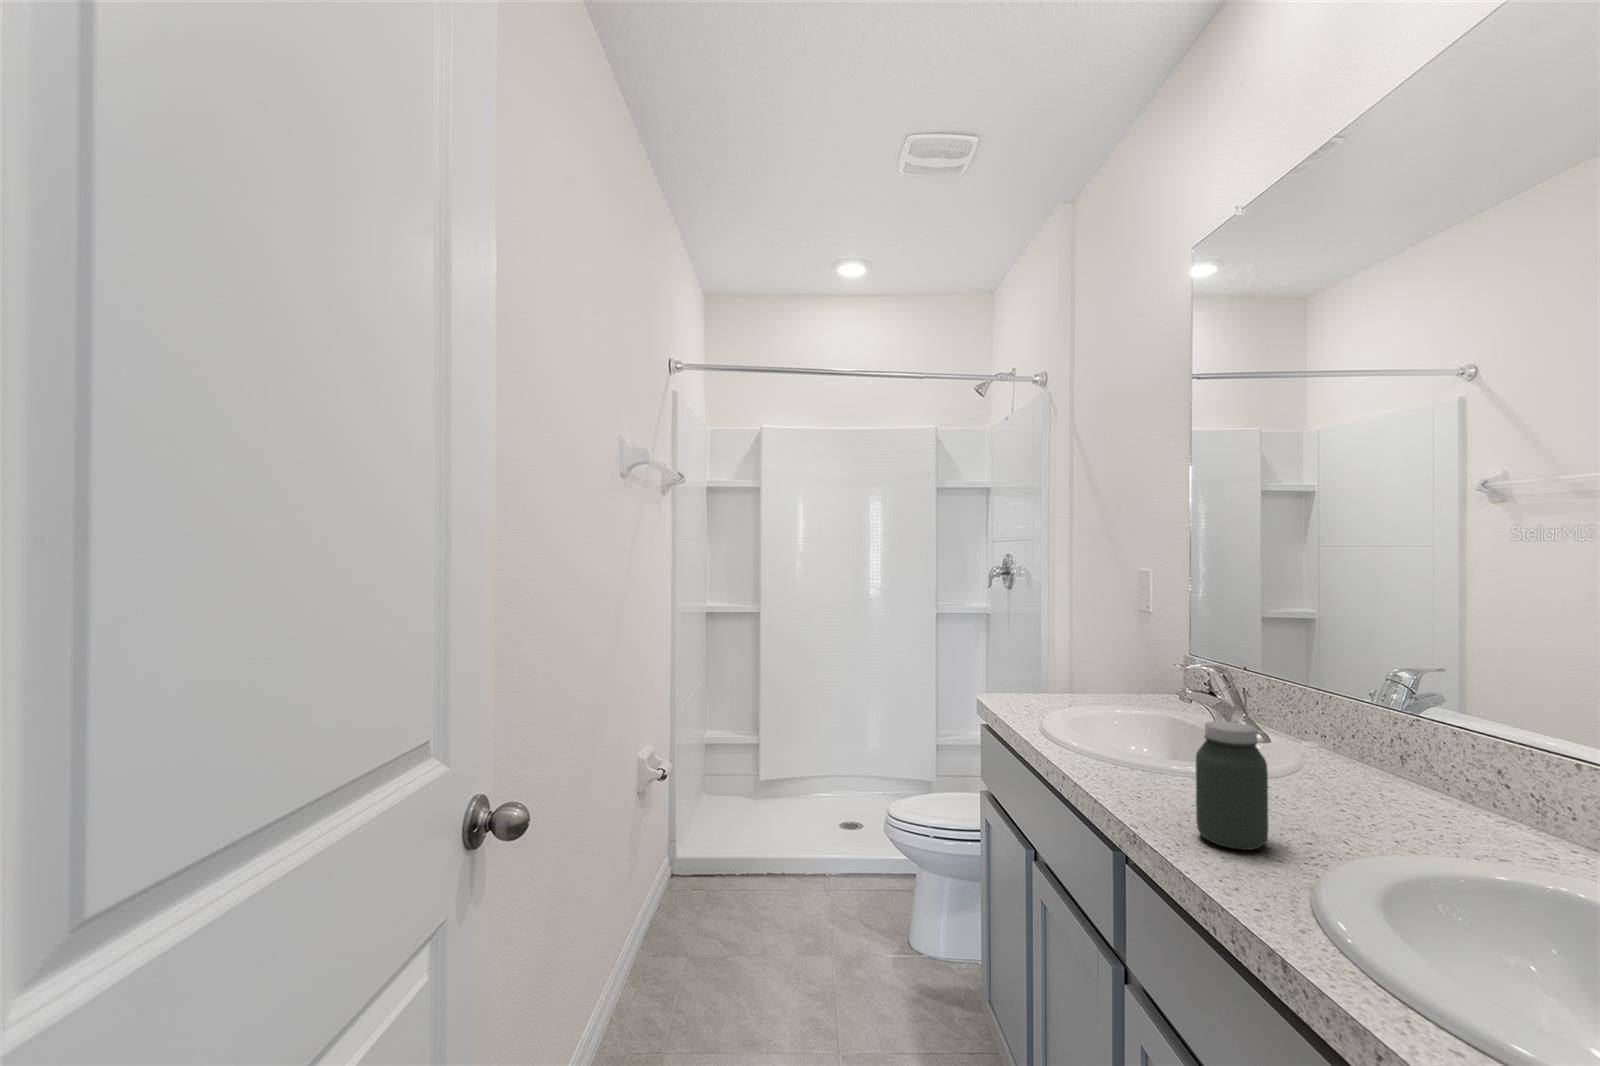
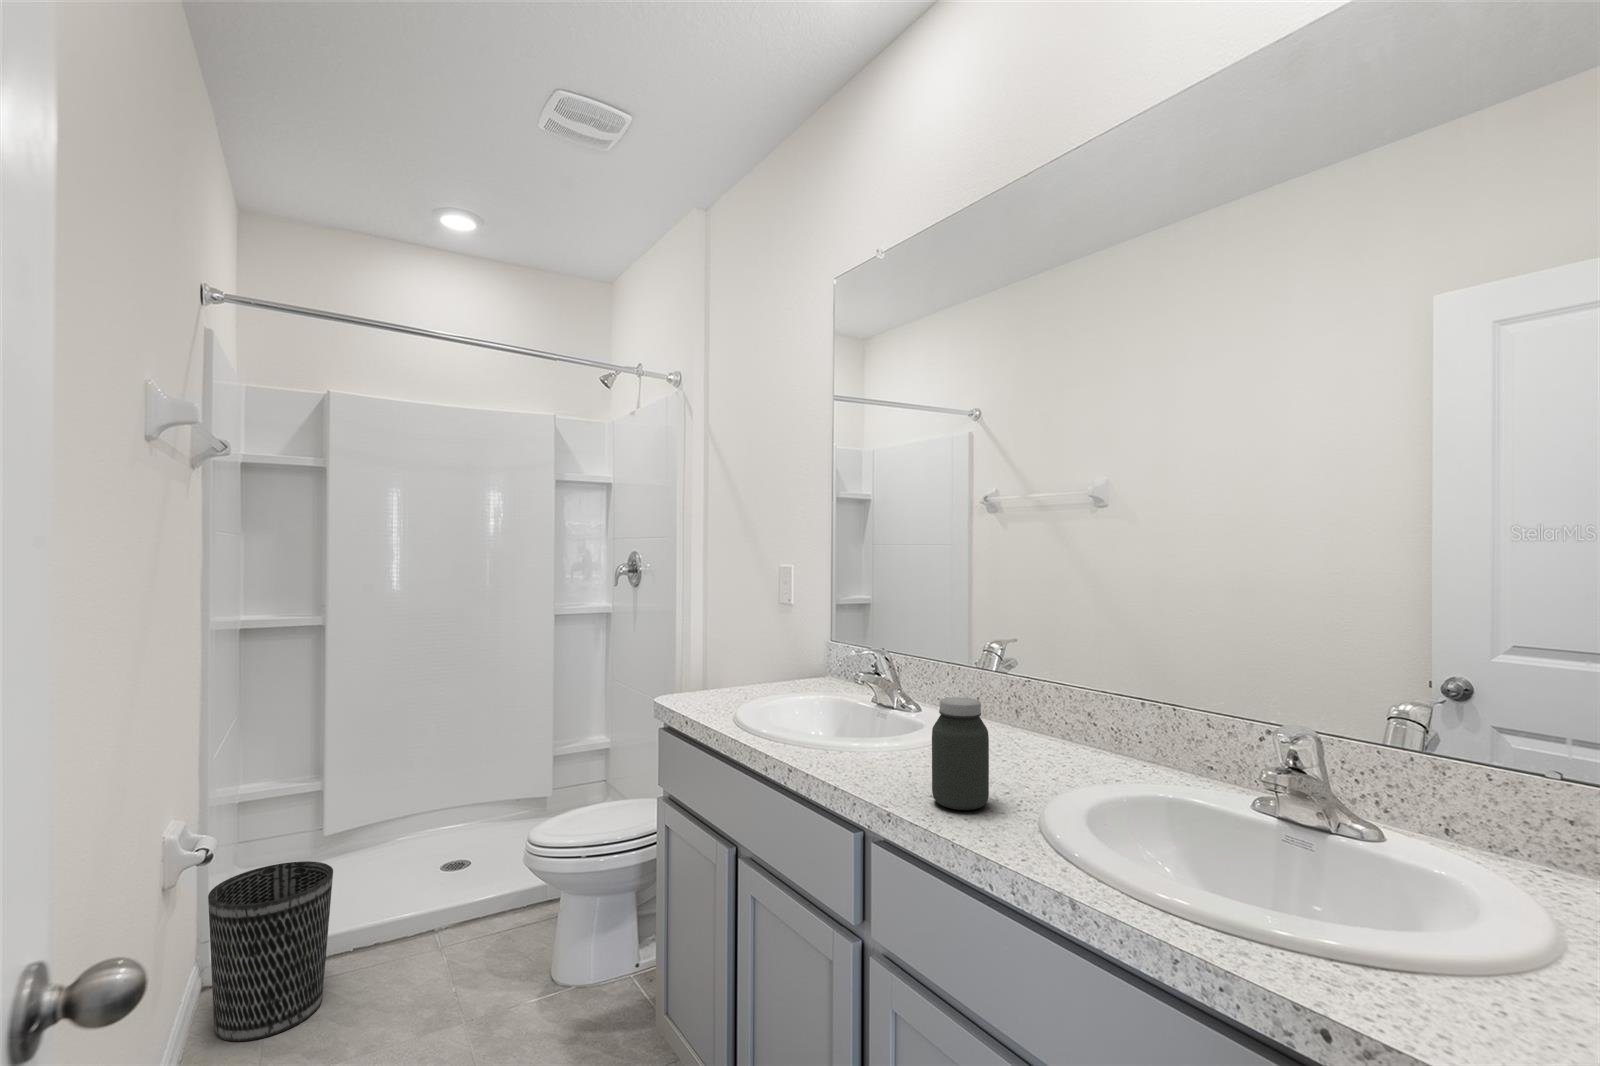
wastebasket: none [674,793,752,920] -> present [208,861,333,1041]

